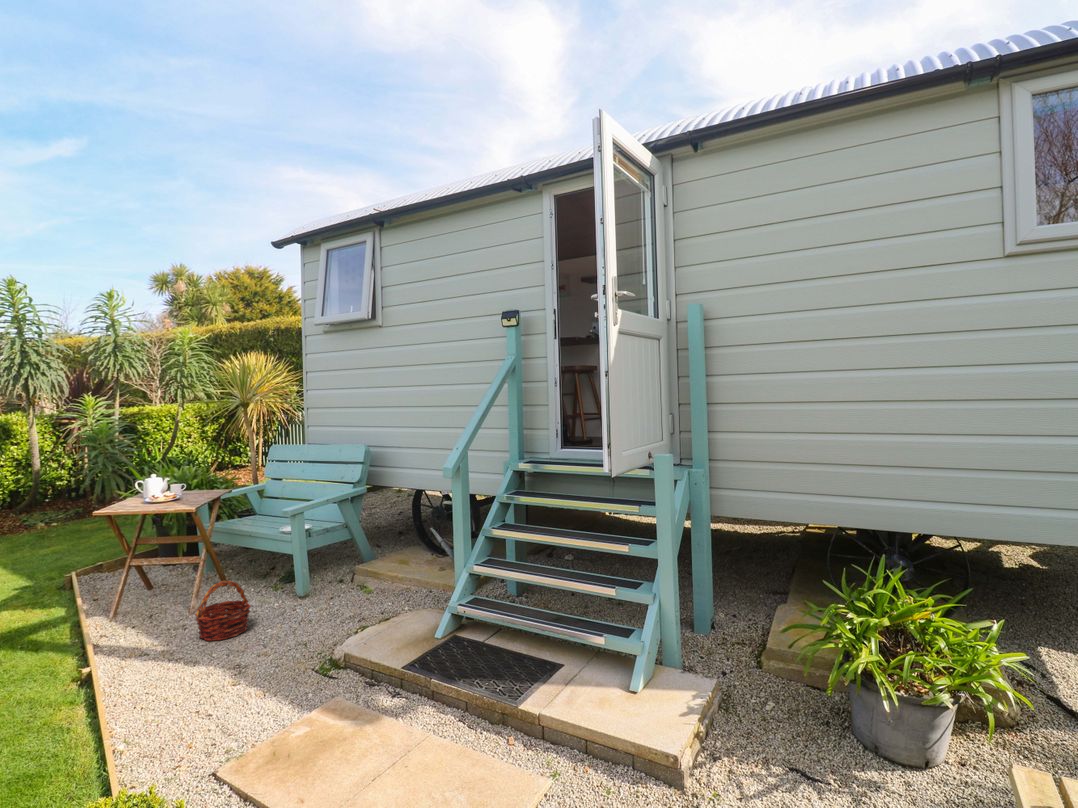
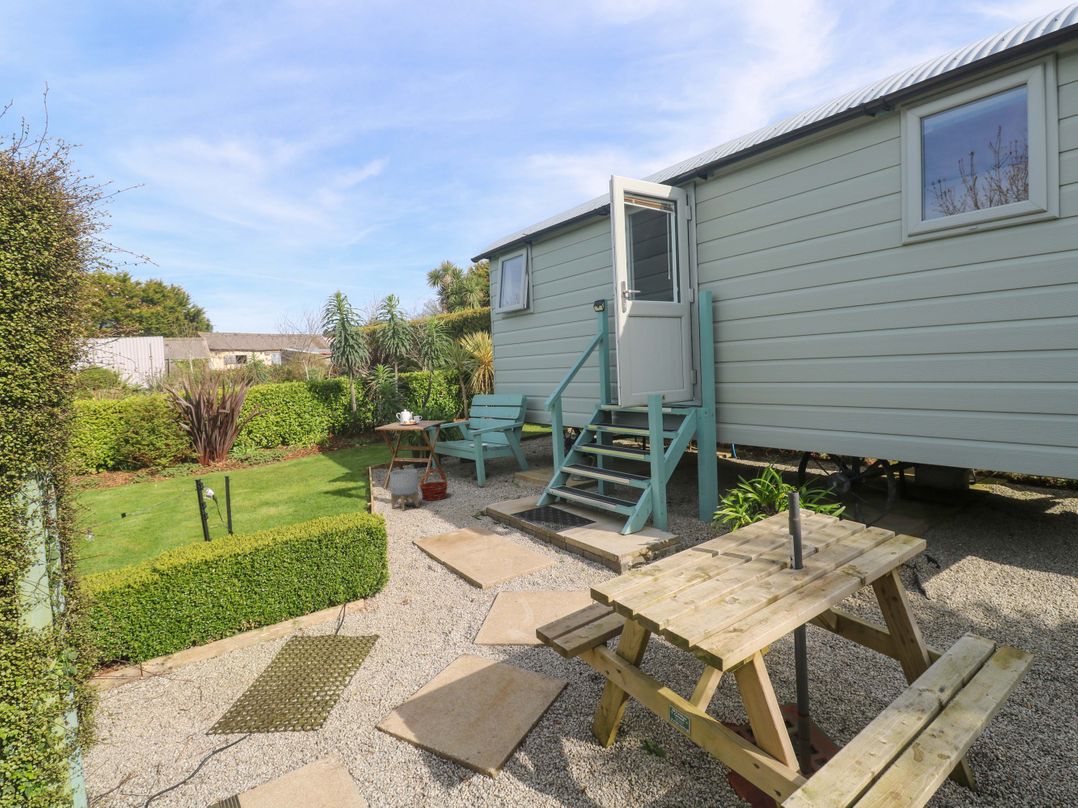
planter: none [137,591,198,678] -> present [390,469,419,511]

